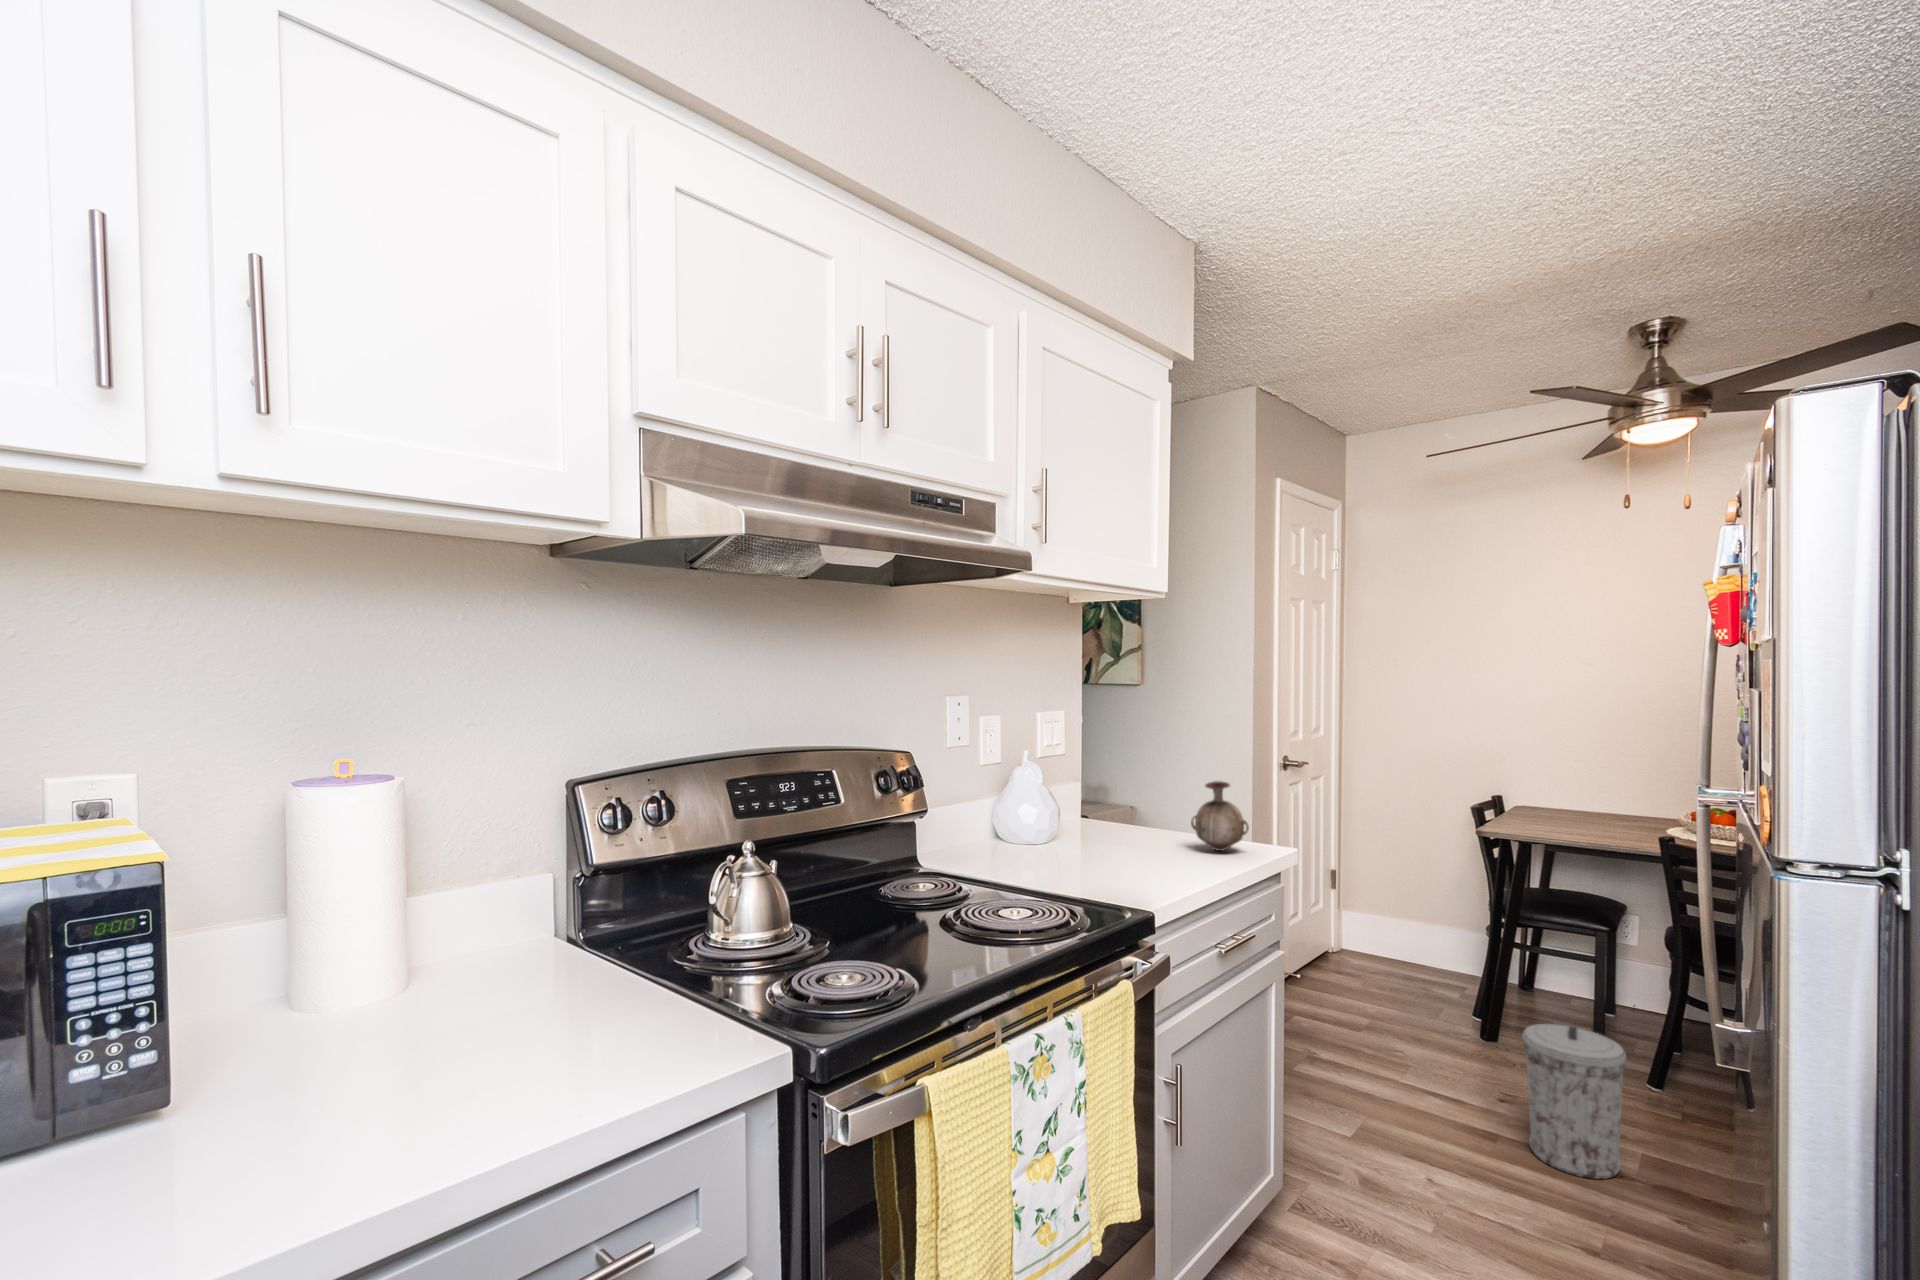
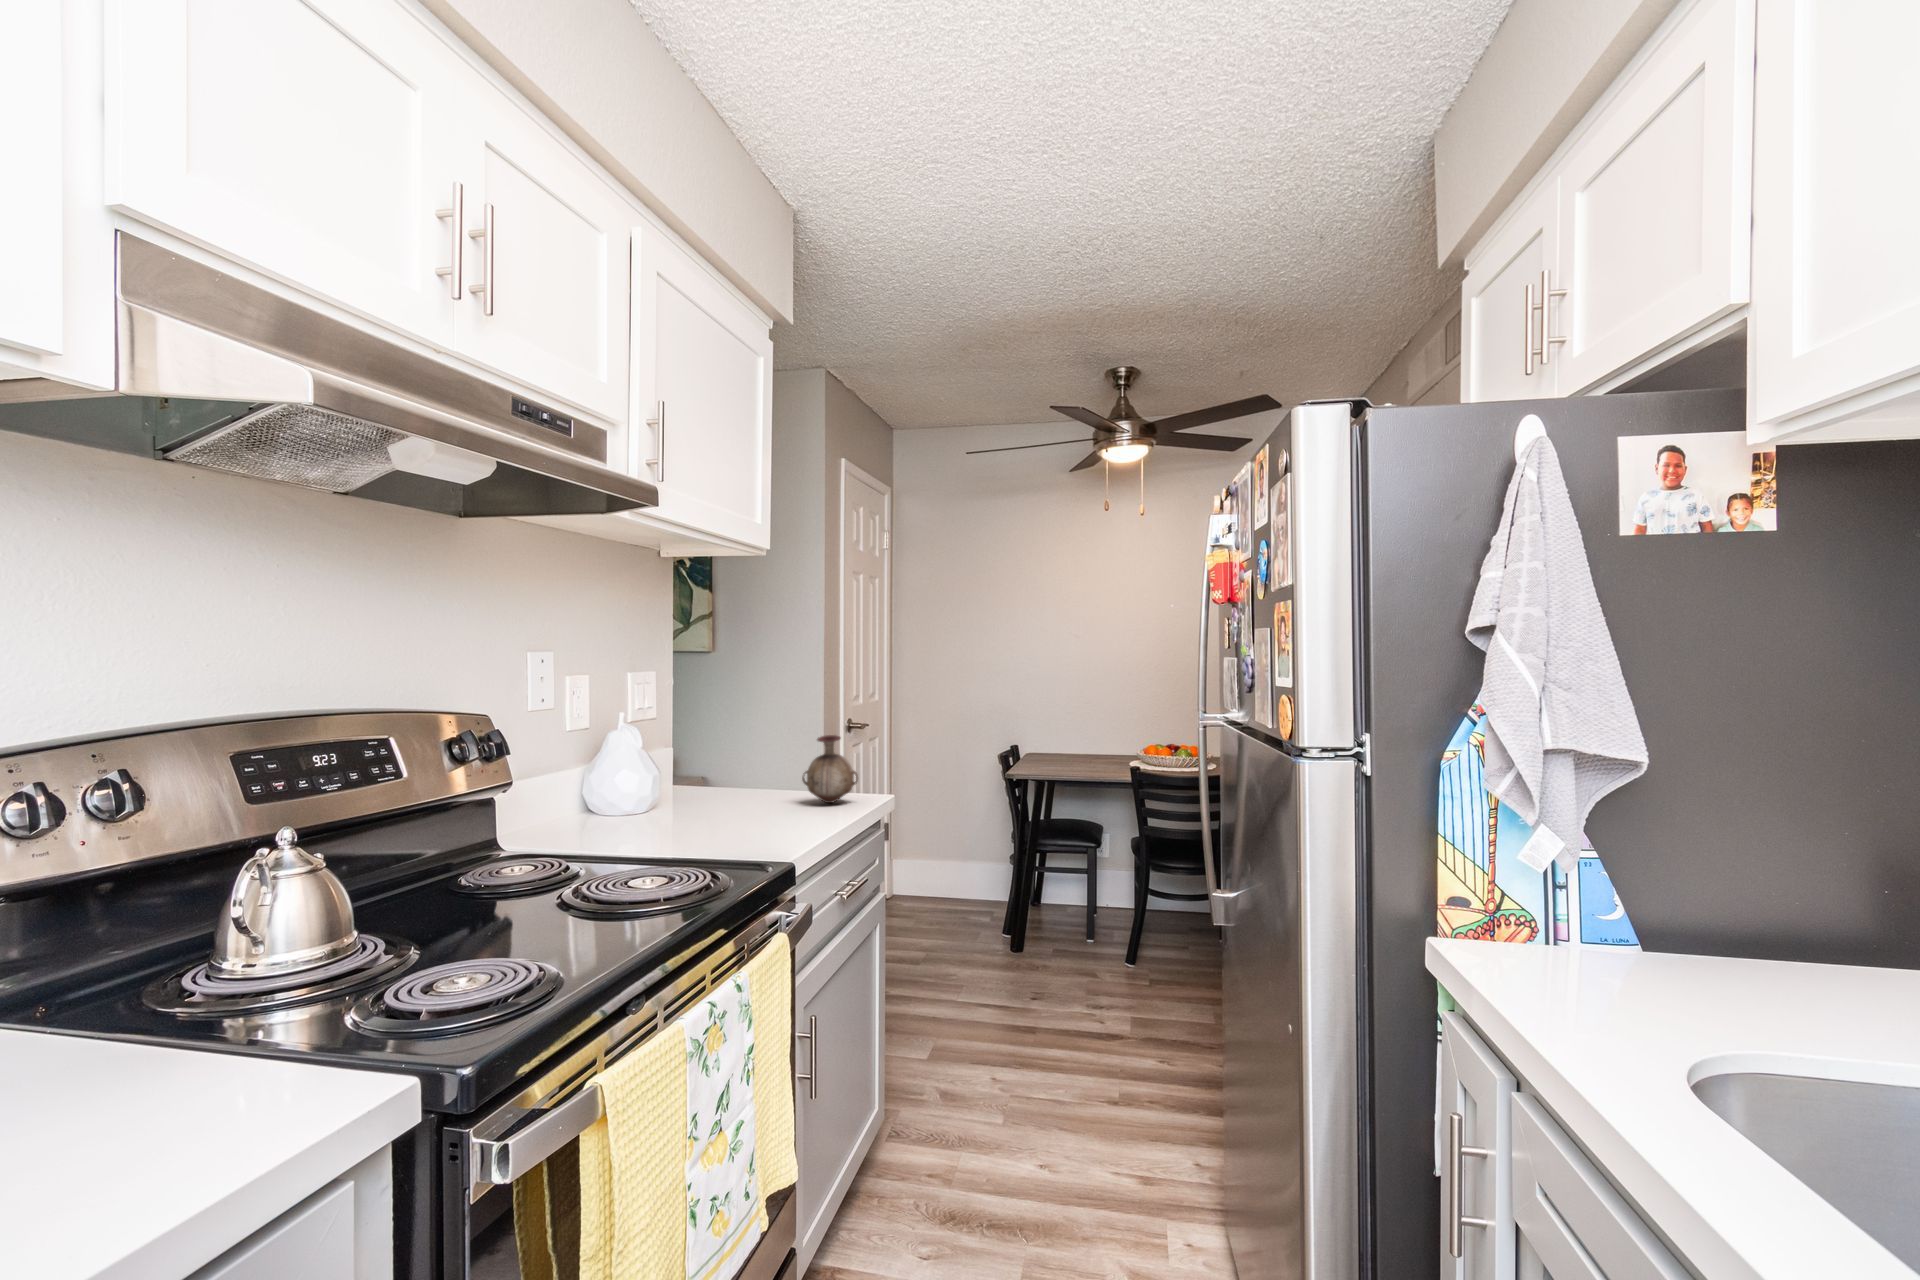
trash can: present [1522,1024,1626,1179] -> none [1054,923,1125,1043]

